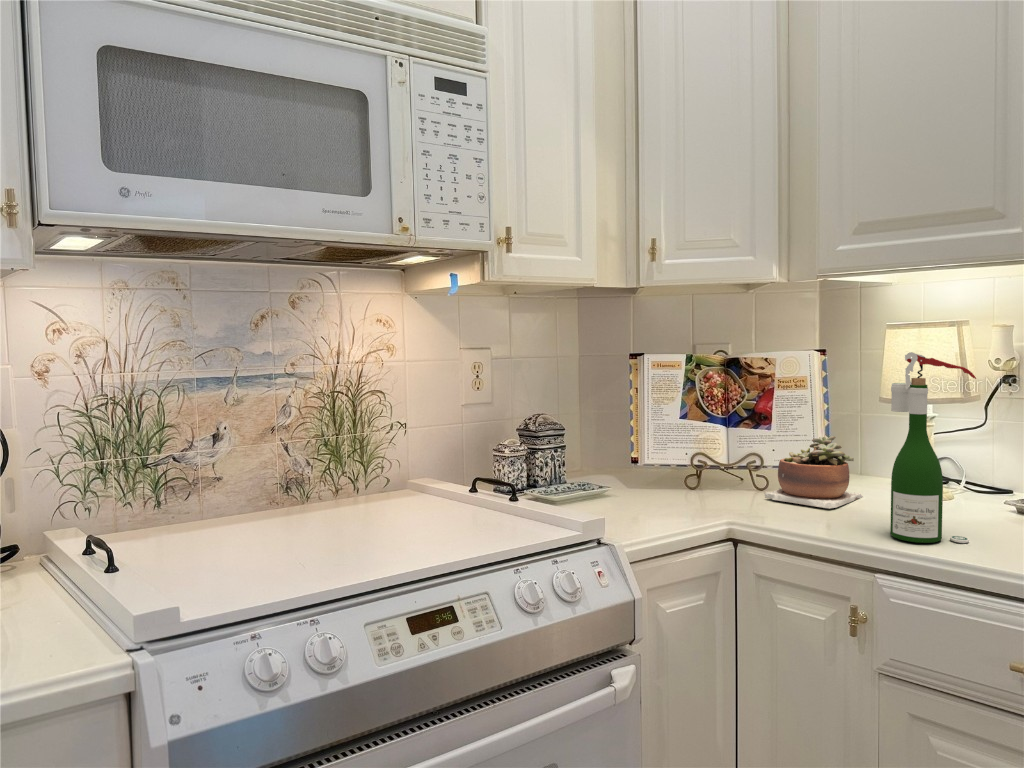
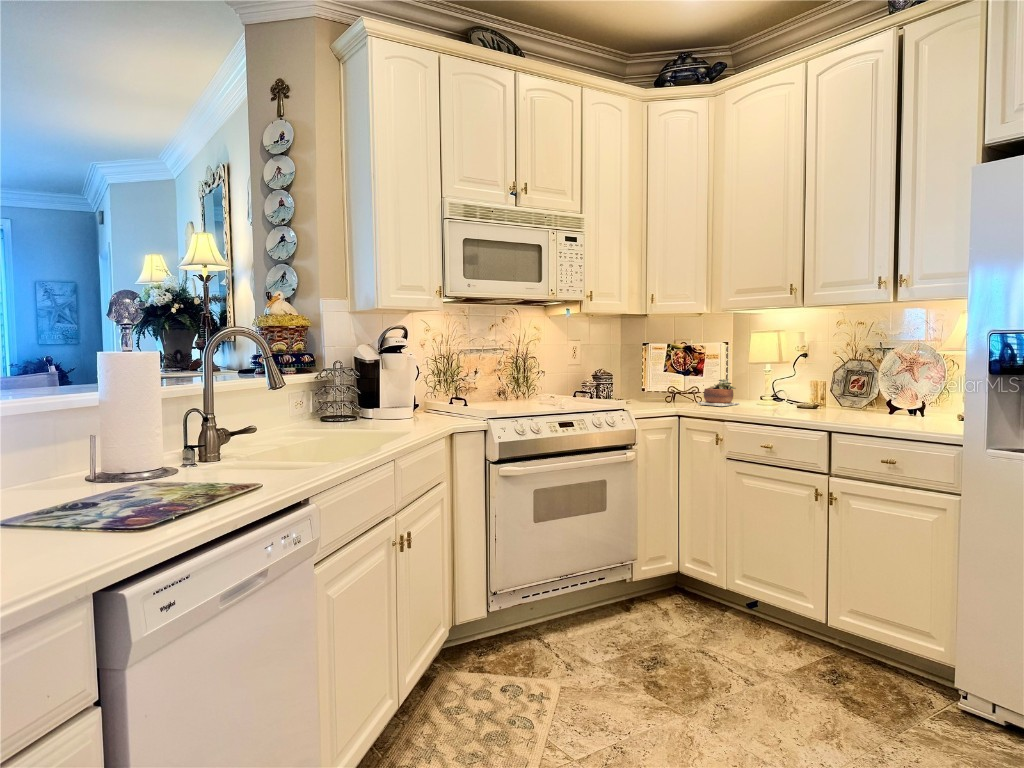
wine bottle: present [890,352,976,543] -> none [737,341,767,413]

